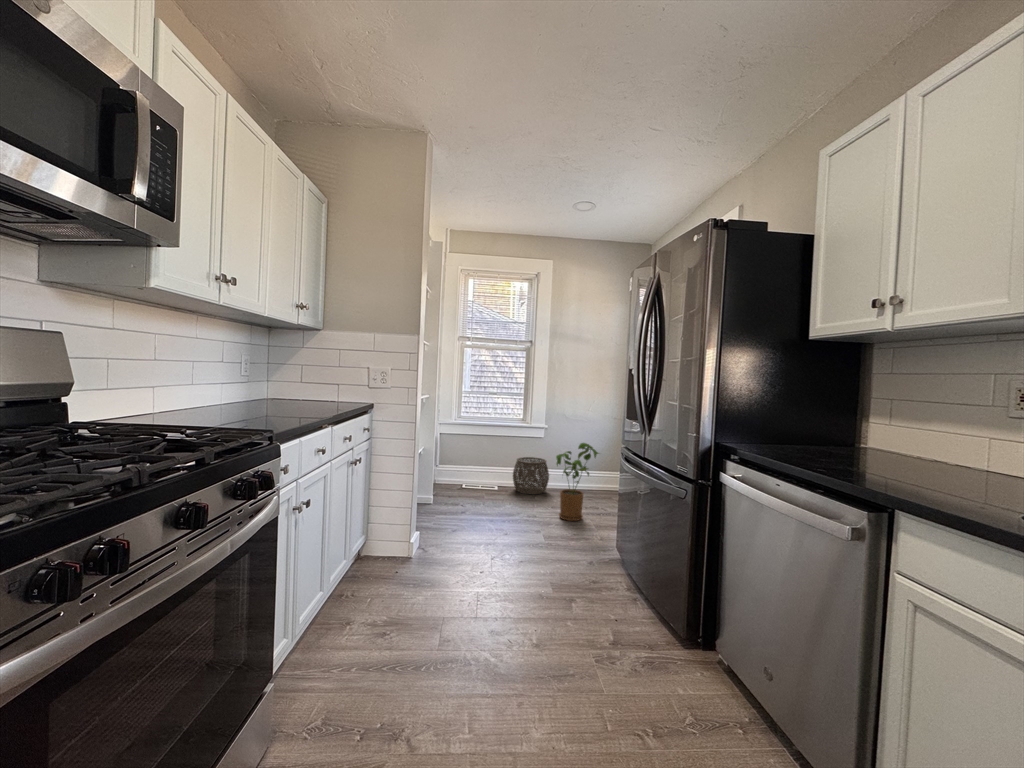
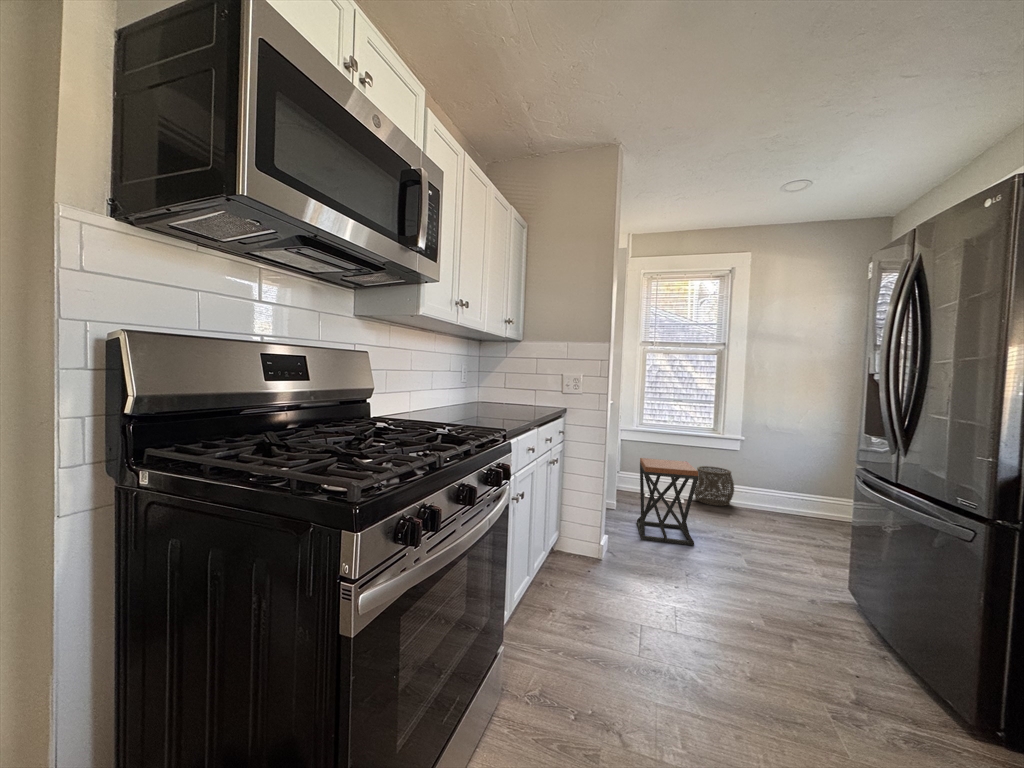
house plant: present [556,443,599,521] -> none [749,456,806,541]
stool: none [454,453,508,534] -> present [637,458,698,545]

